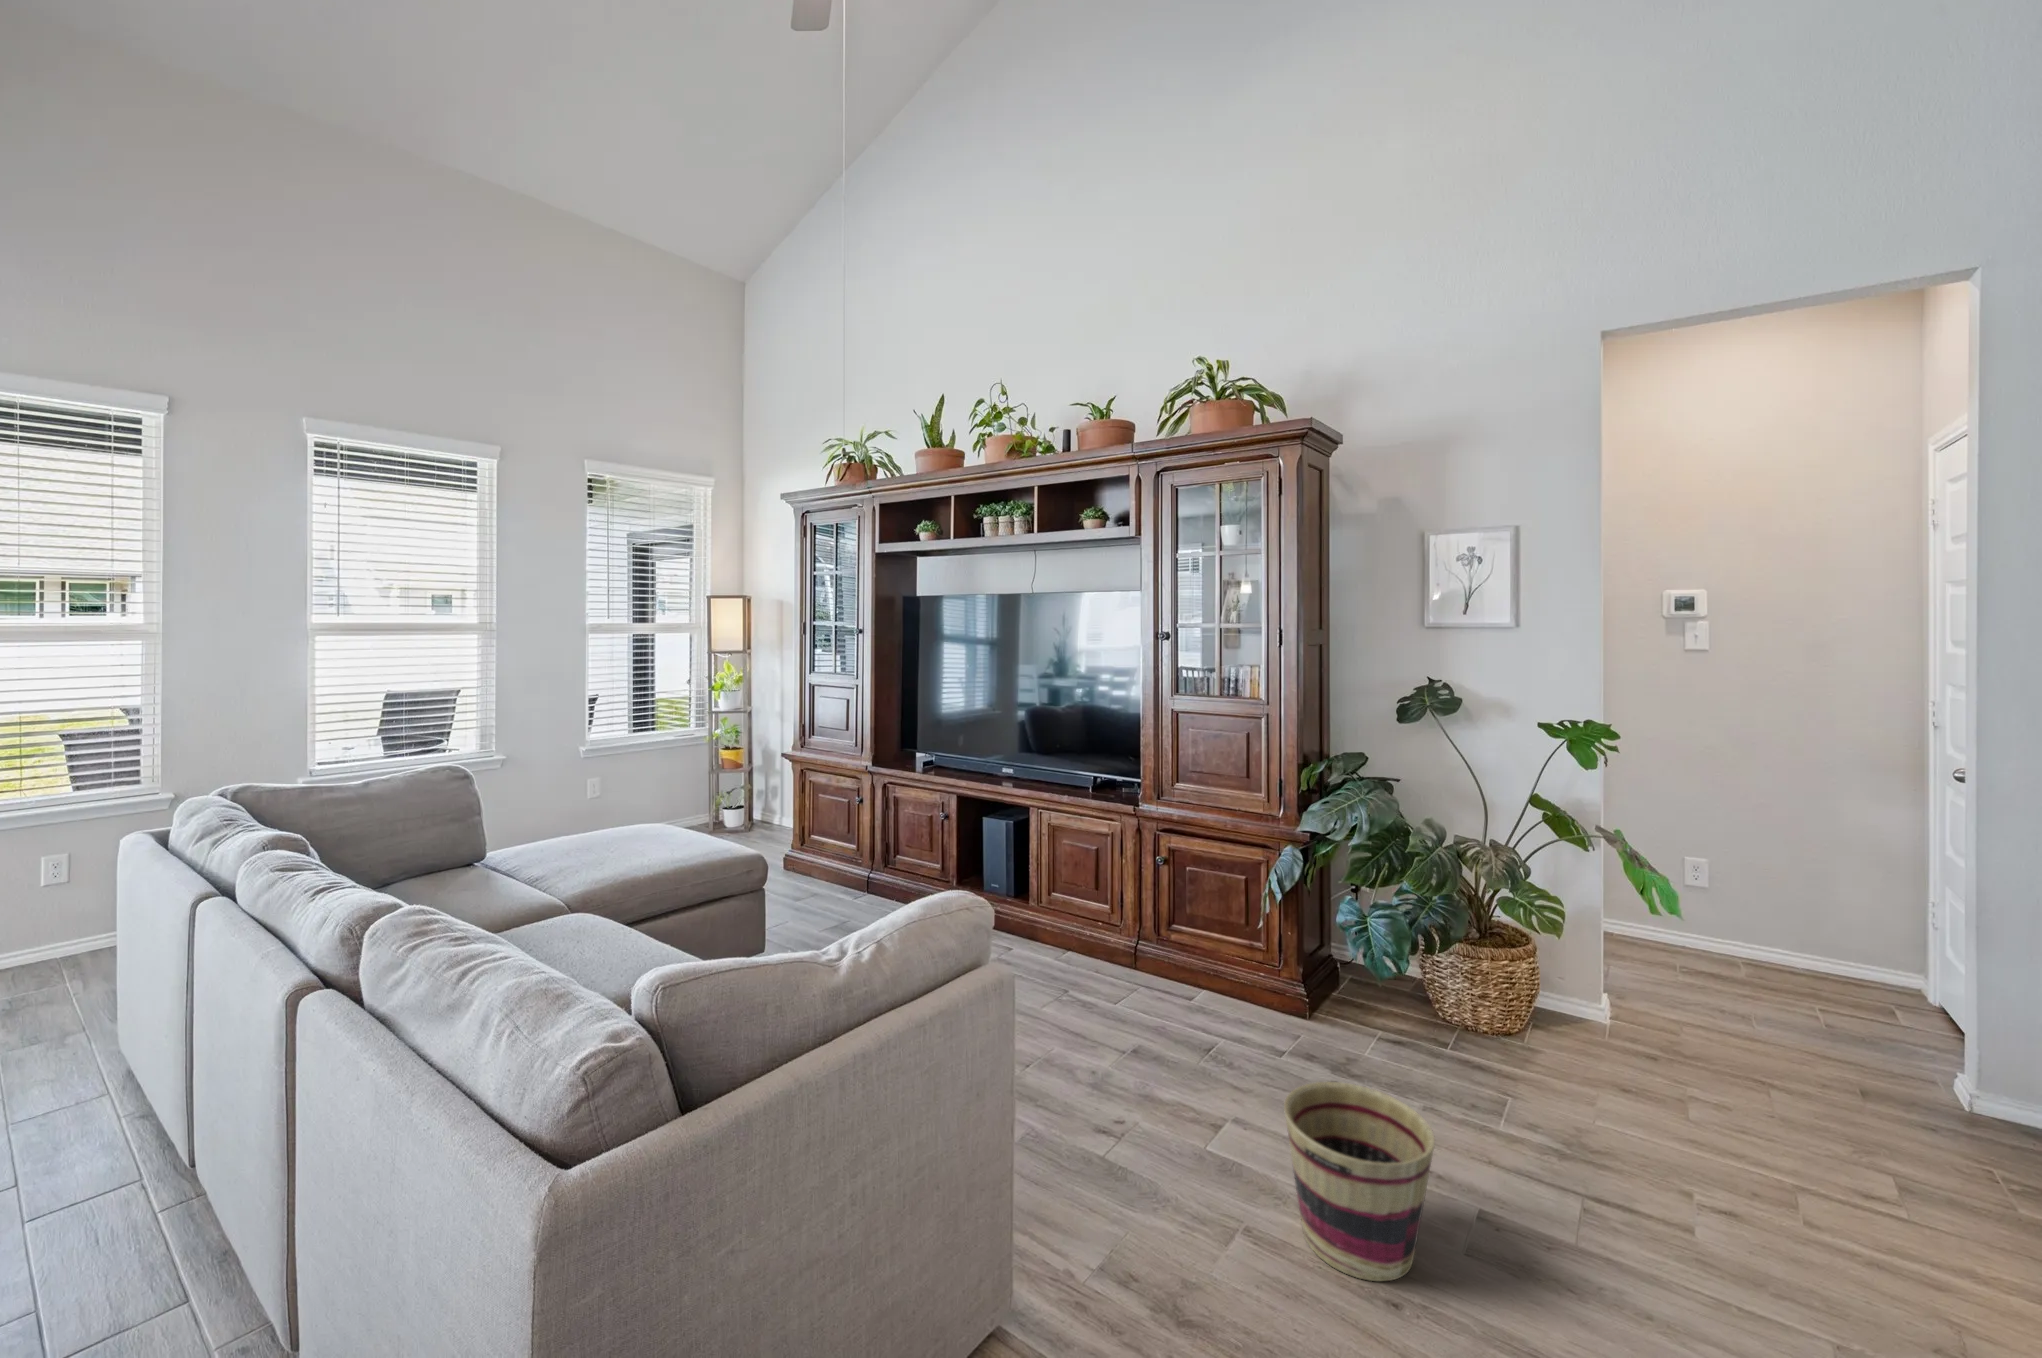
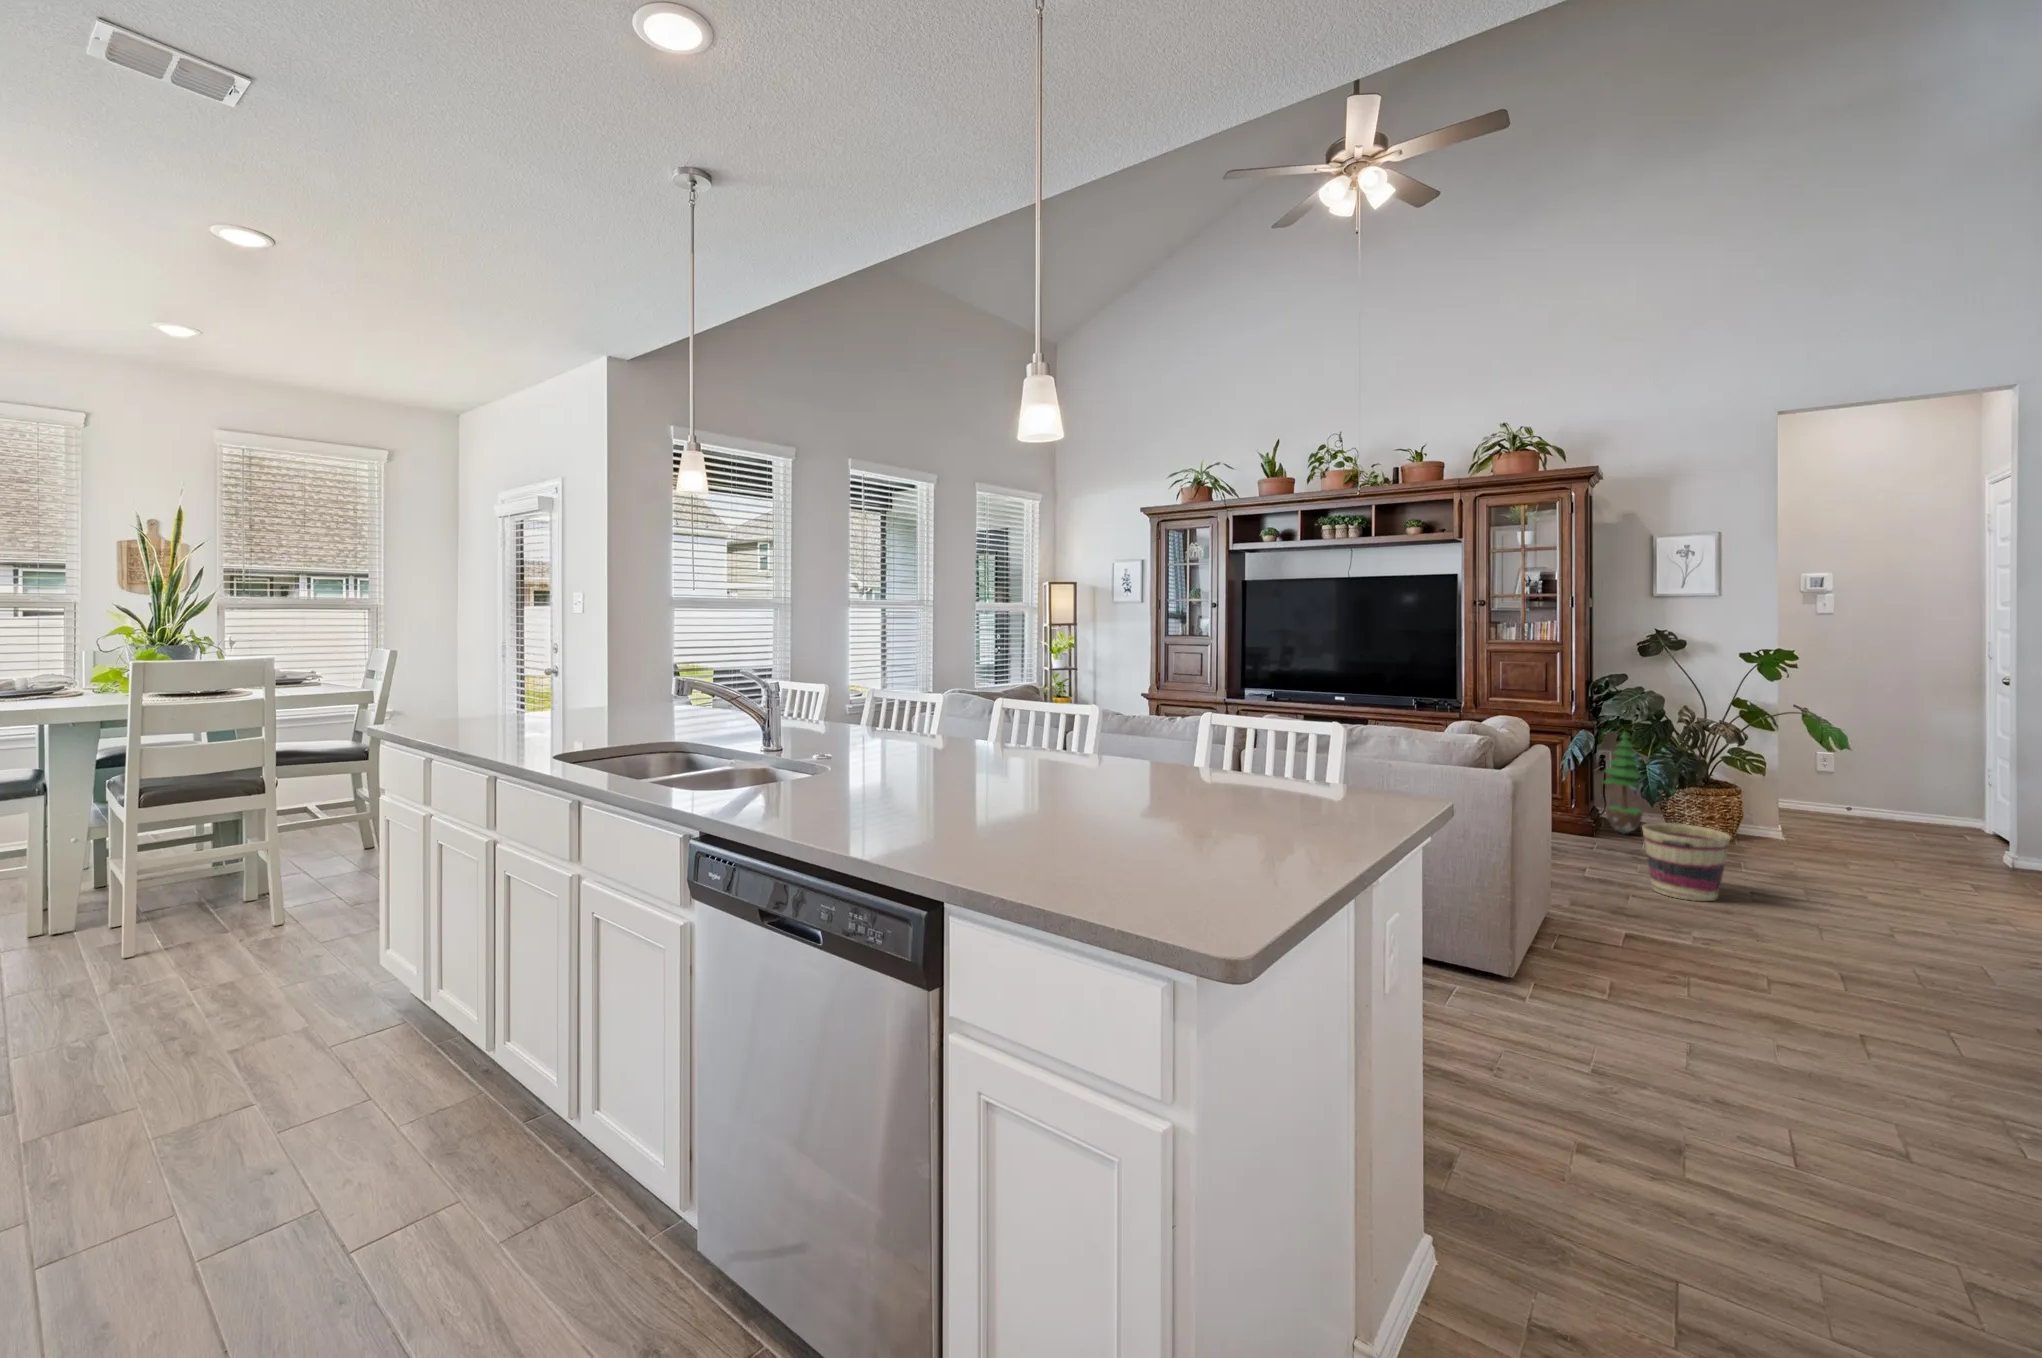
potted tree: none [1325,843,1393,1013] -> present [1604,732,1643,834]

